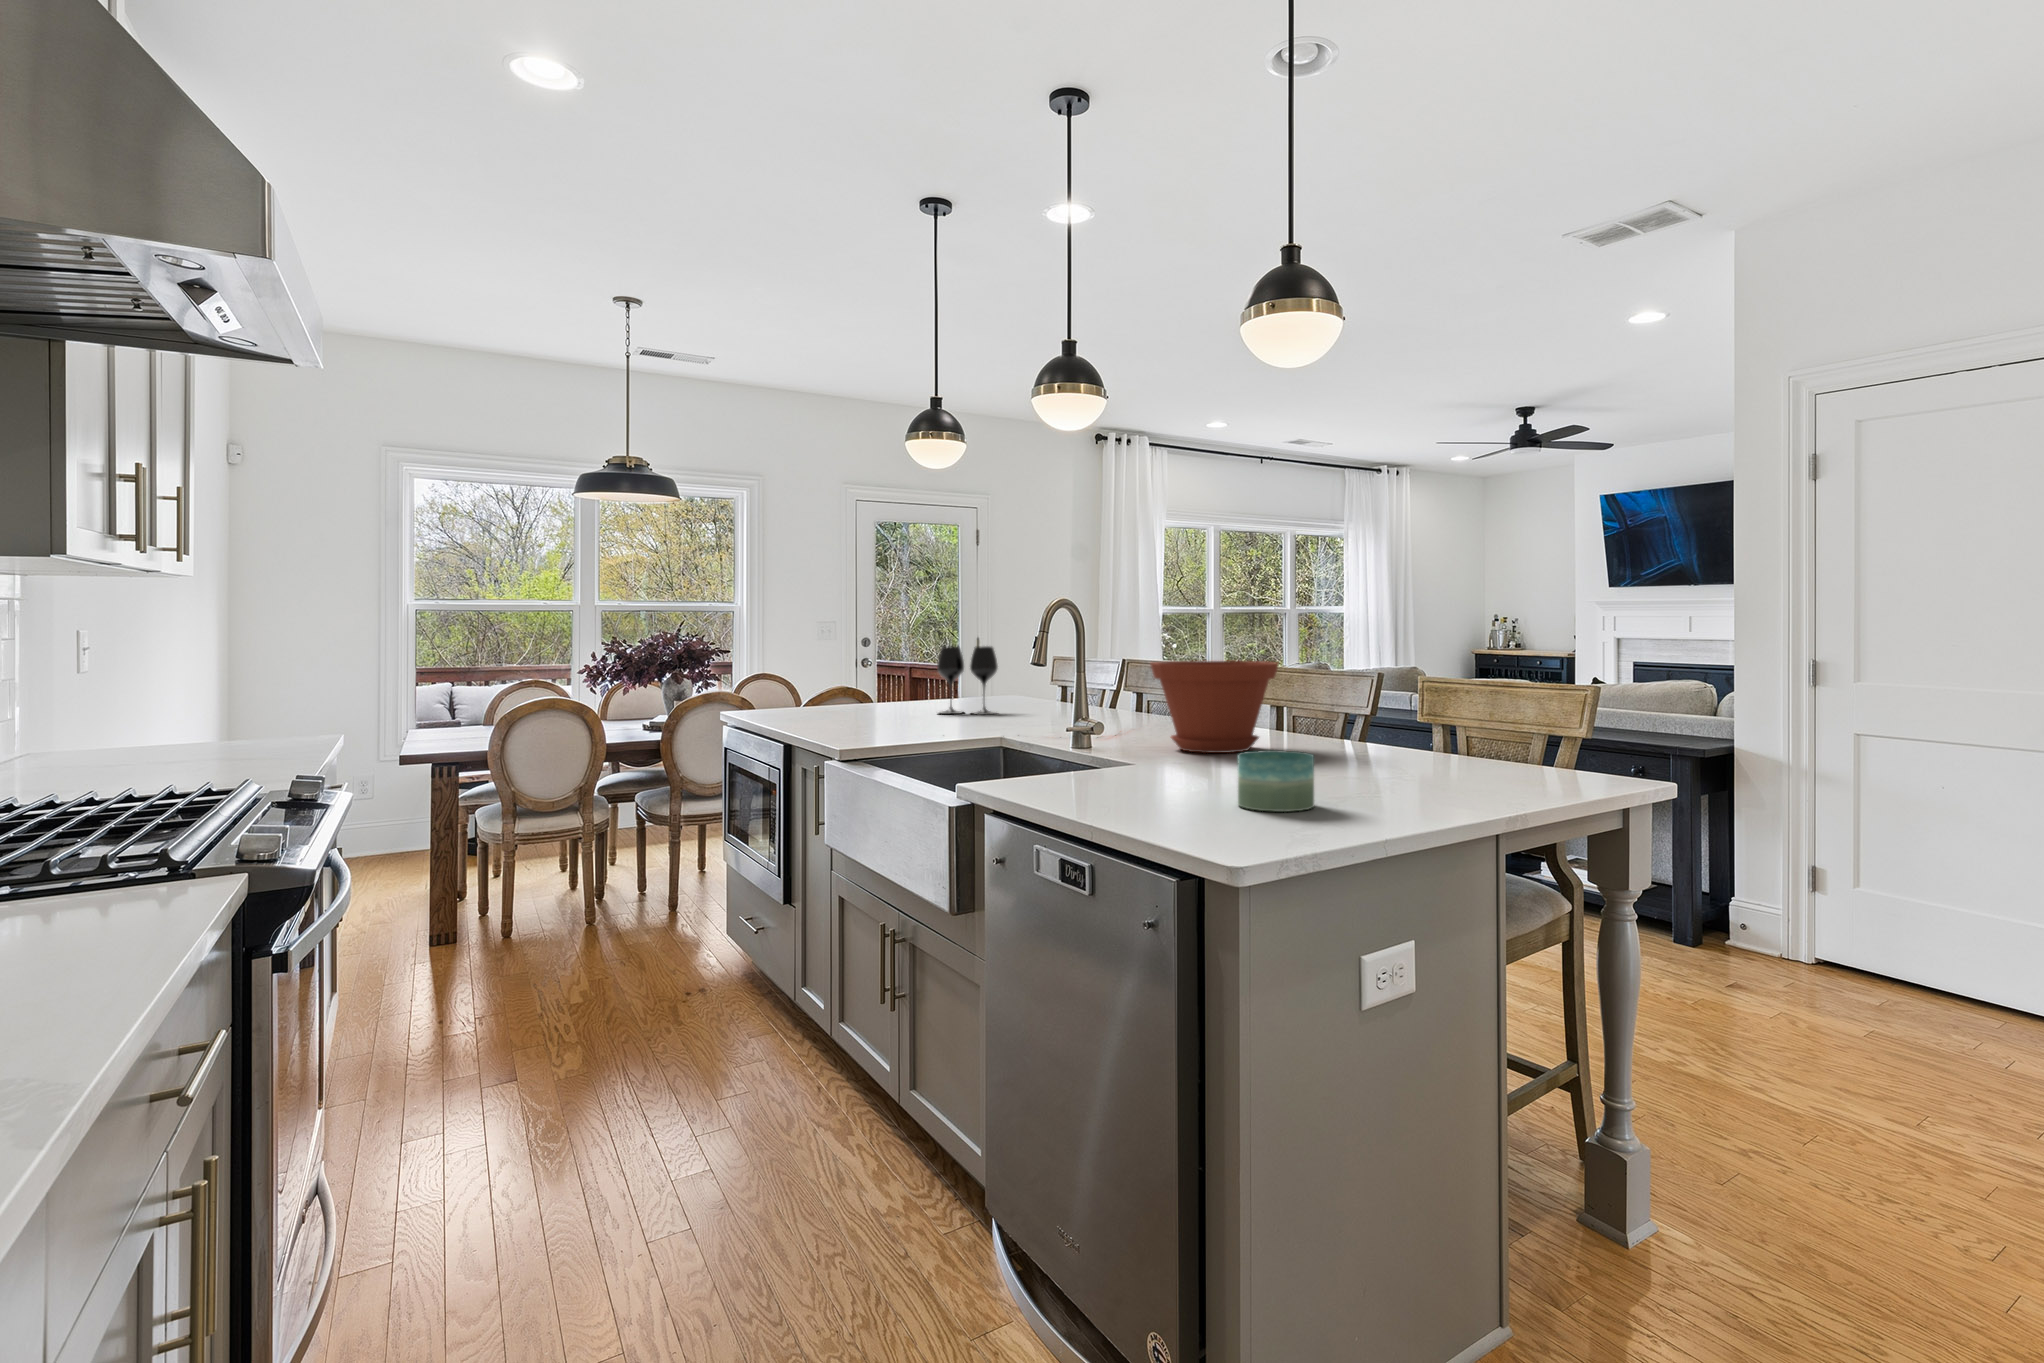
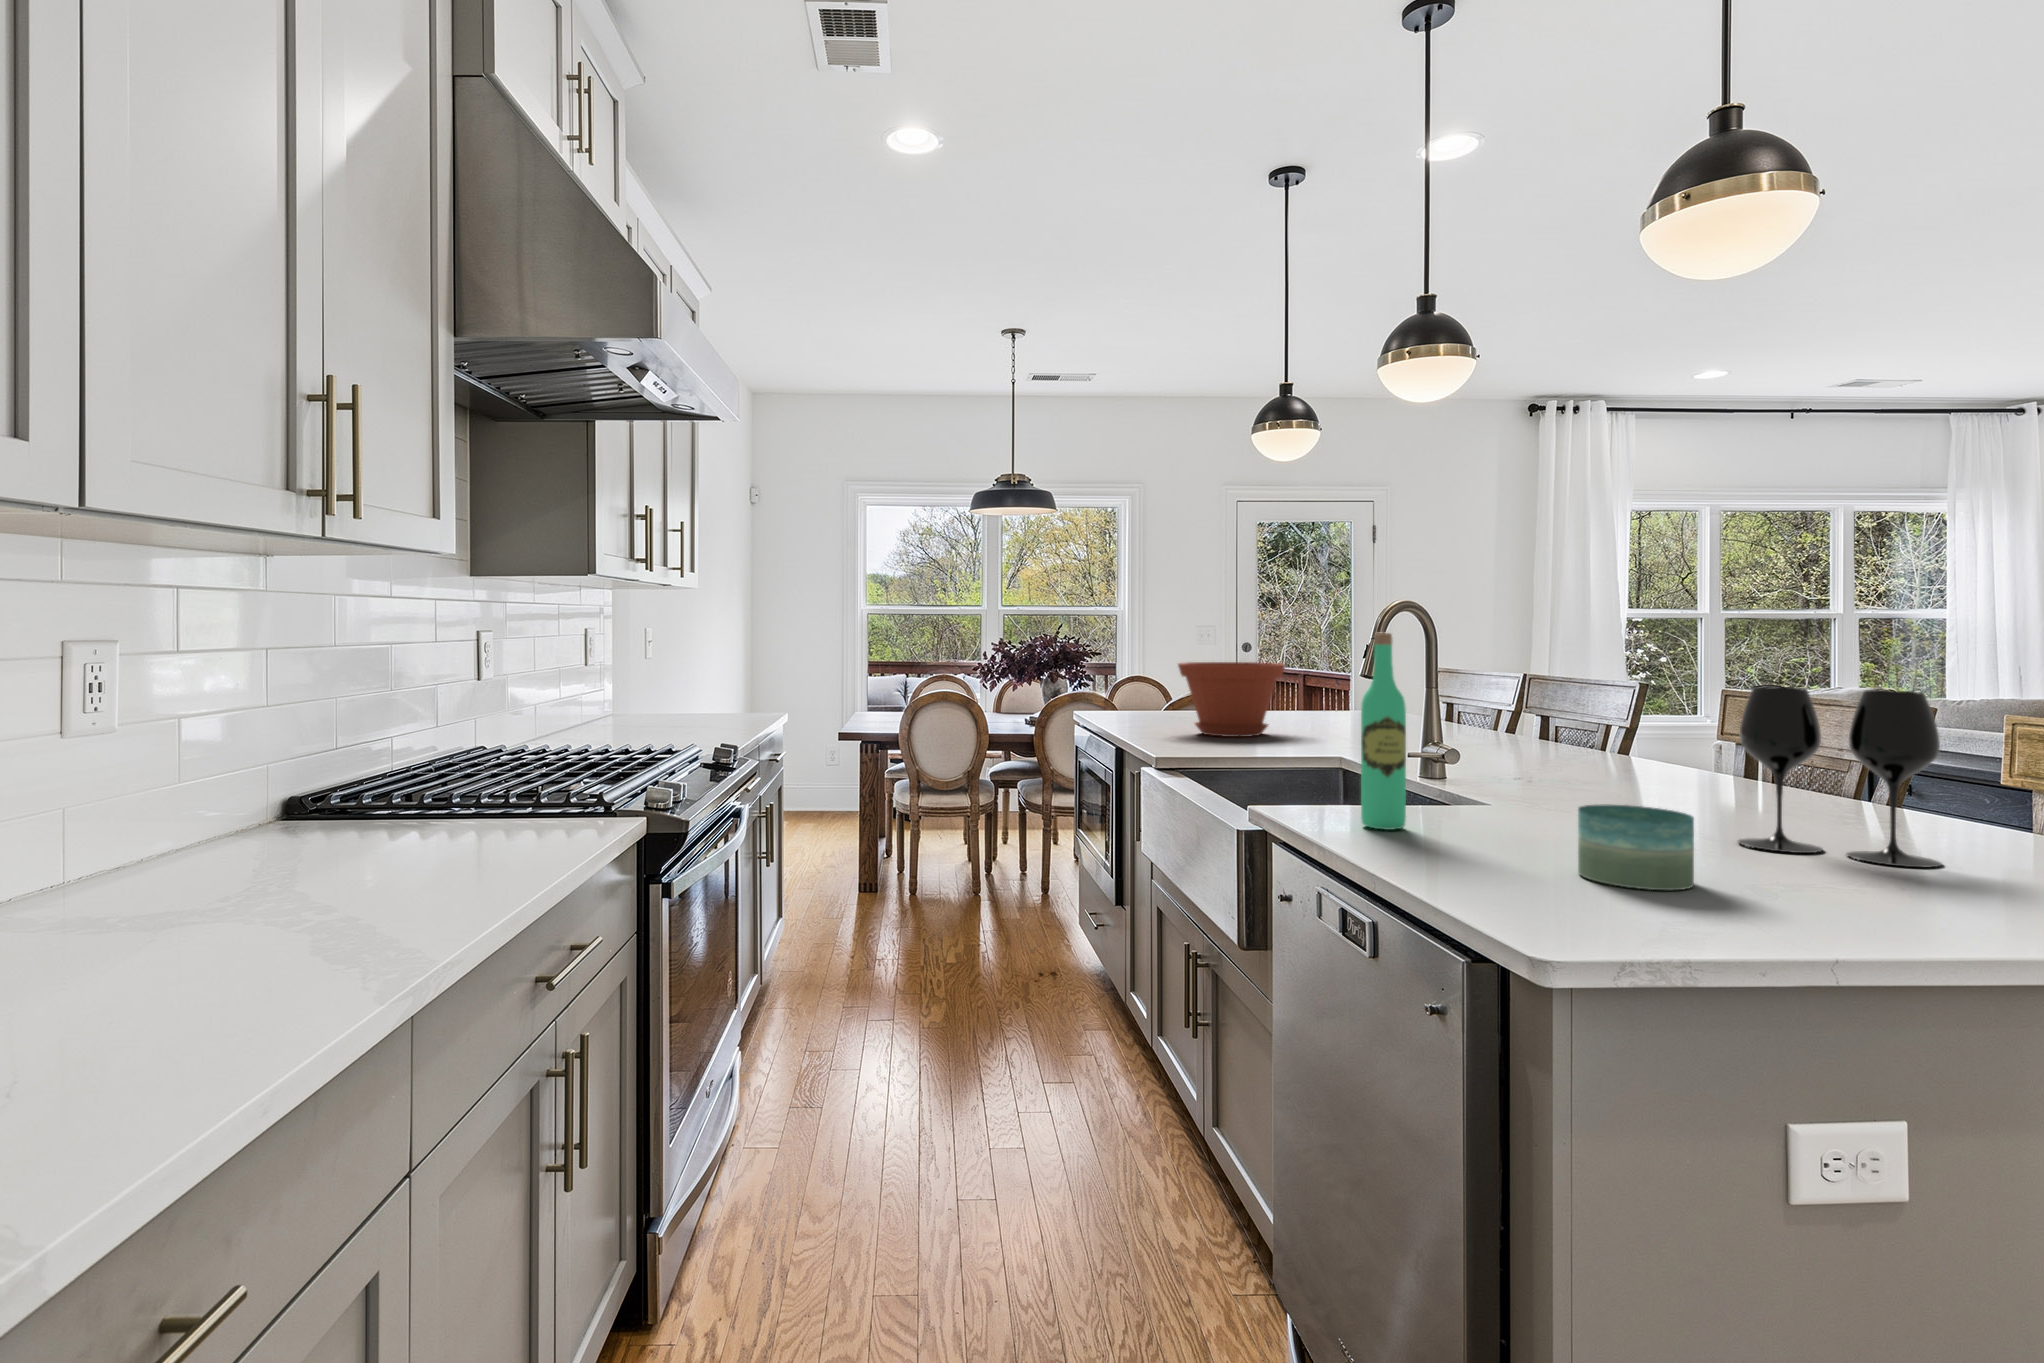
wine bottle: none [1060,619,1096,789] -> present [1361,632,1406,830]
wine glass: present [937,646,998,715] -> present [1738,687,1942,867]
plant pot: present [1150,661,1279,753] -> present [1178,662,1285,737]

